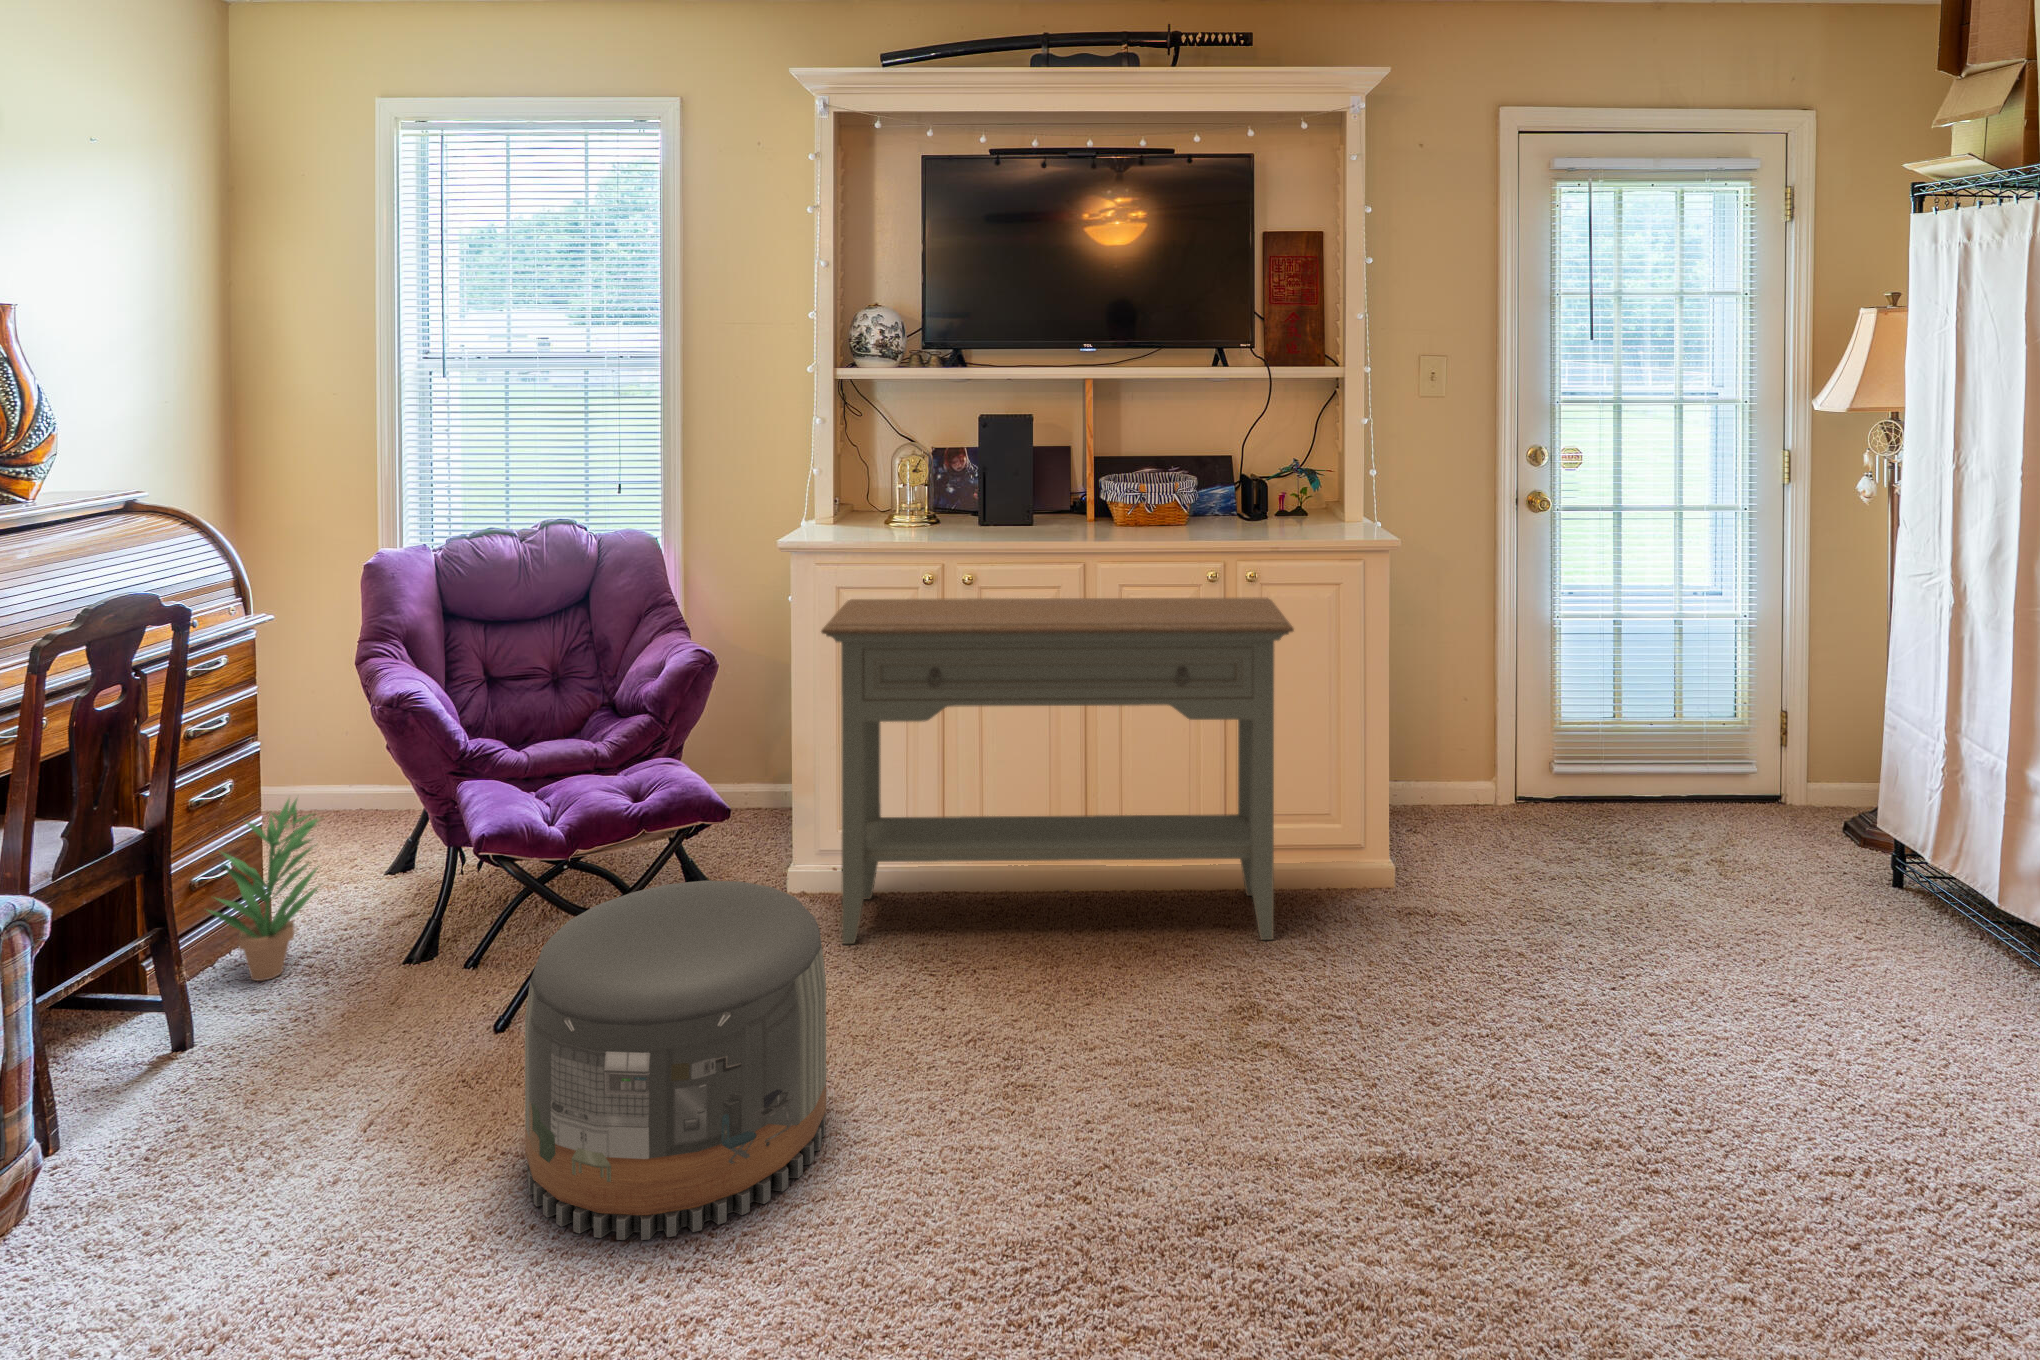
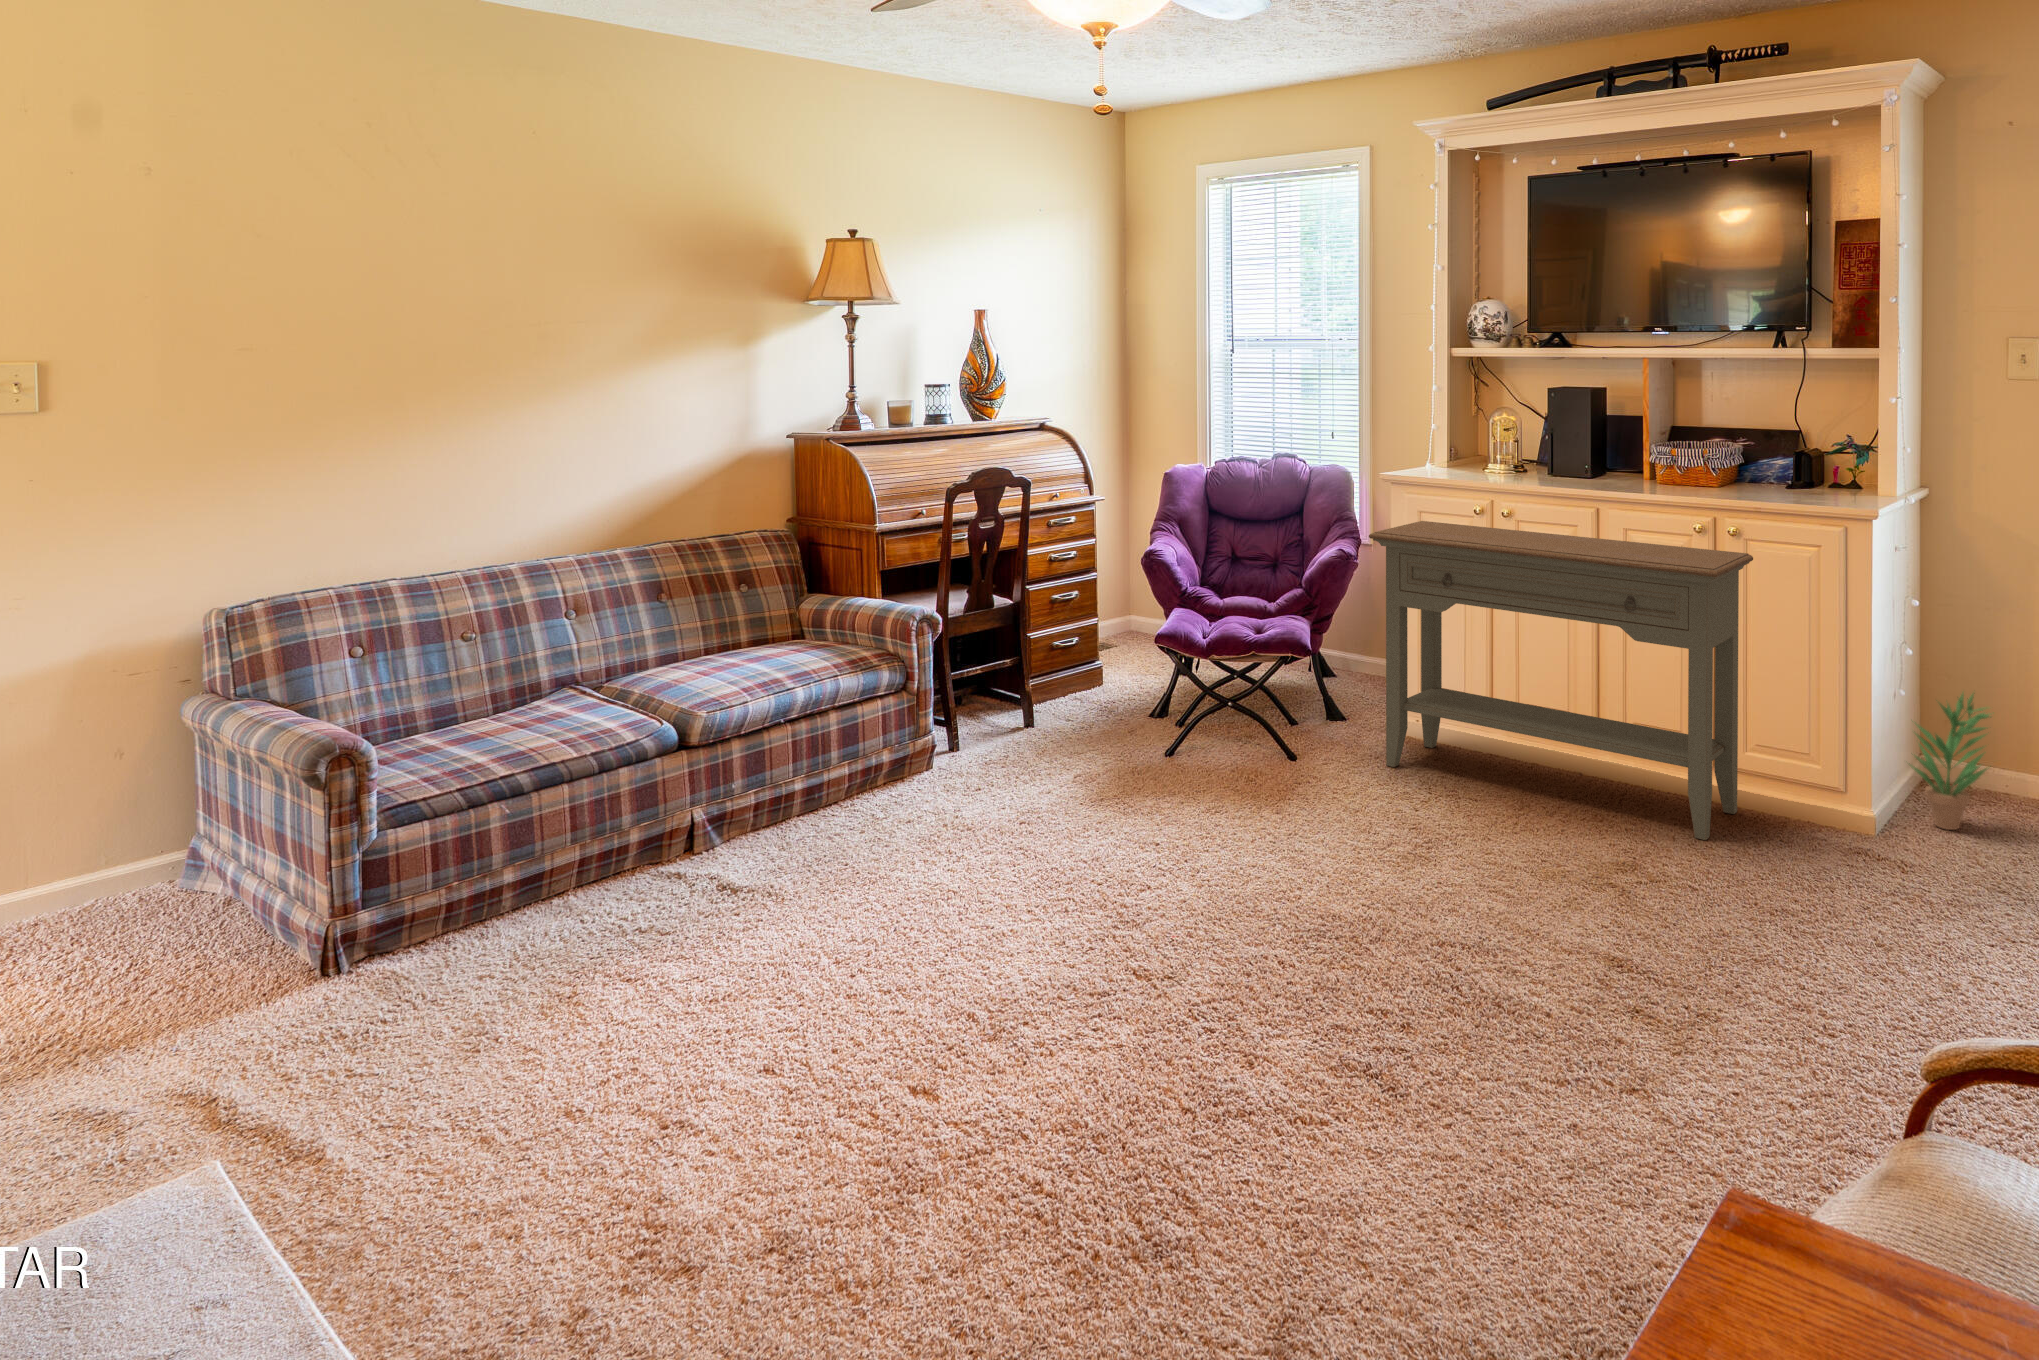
potted plant: present [209,799,319,981] -> present [1911,693,1991,830]
pouf: present [525,881,826,1240] -> none [1117,674,1293,859]

